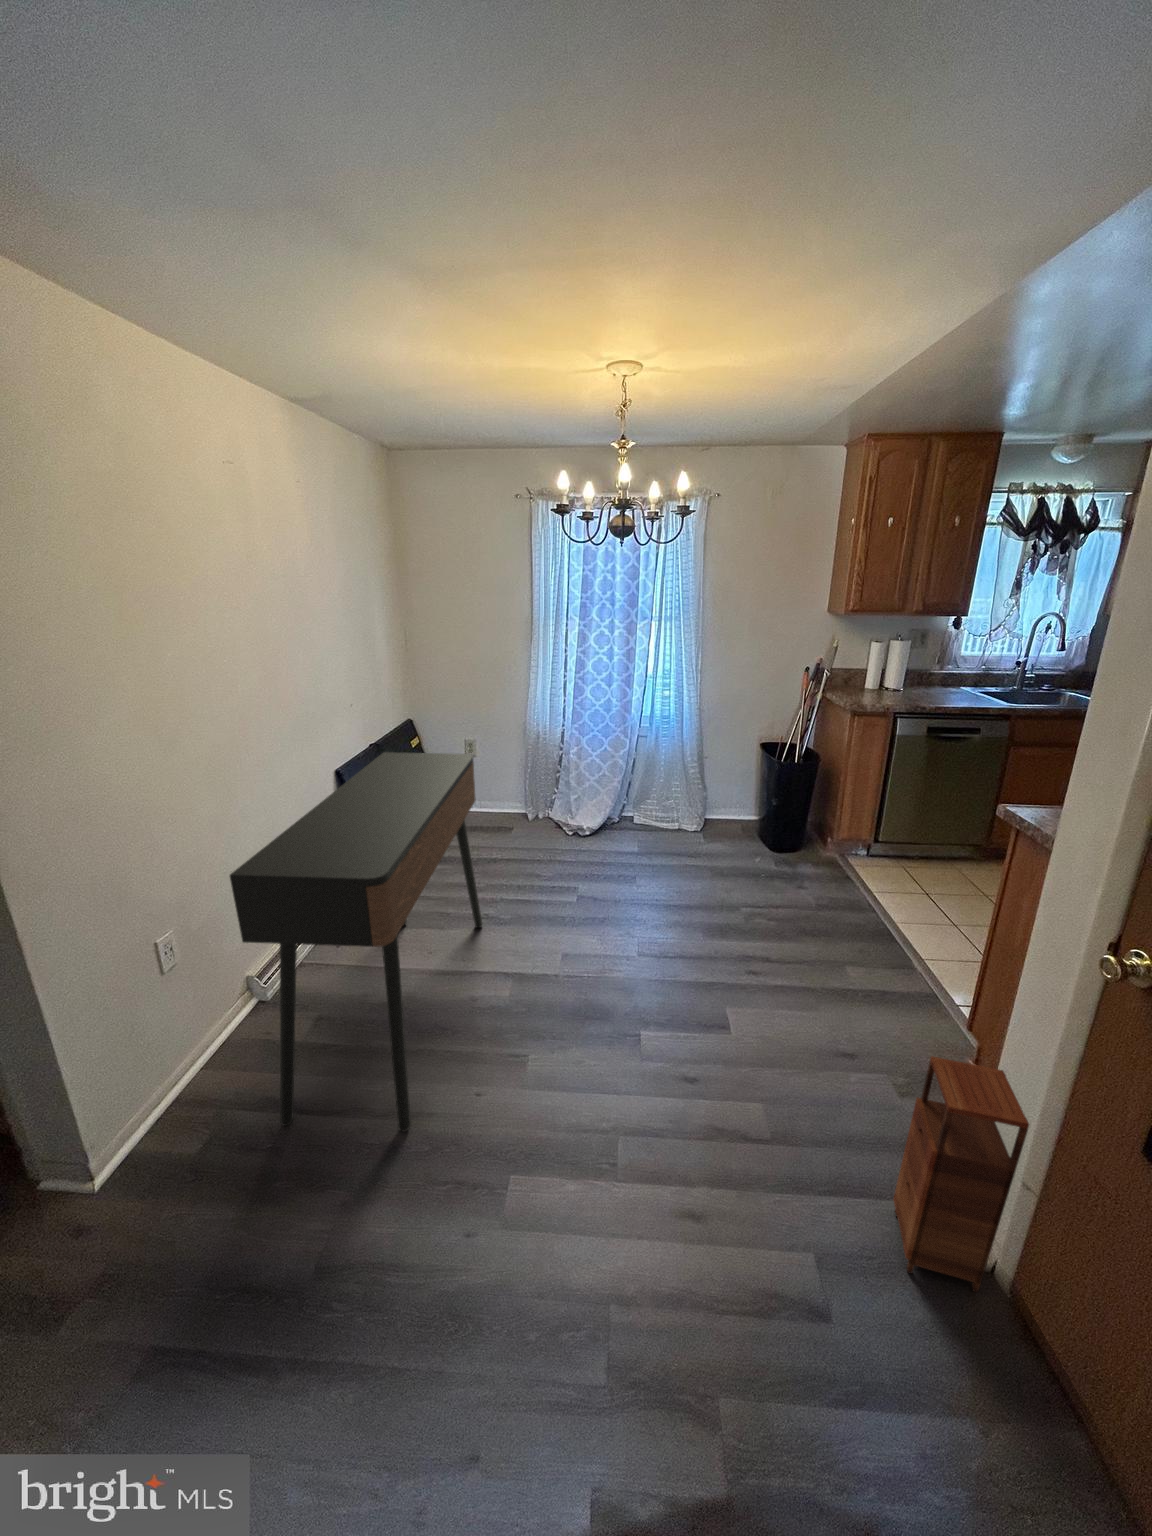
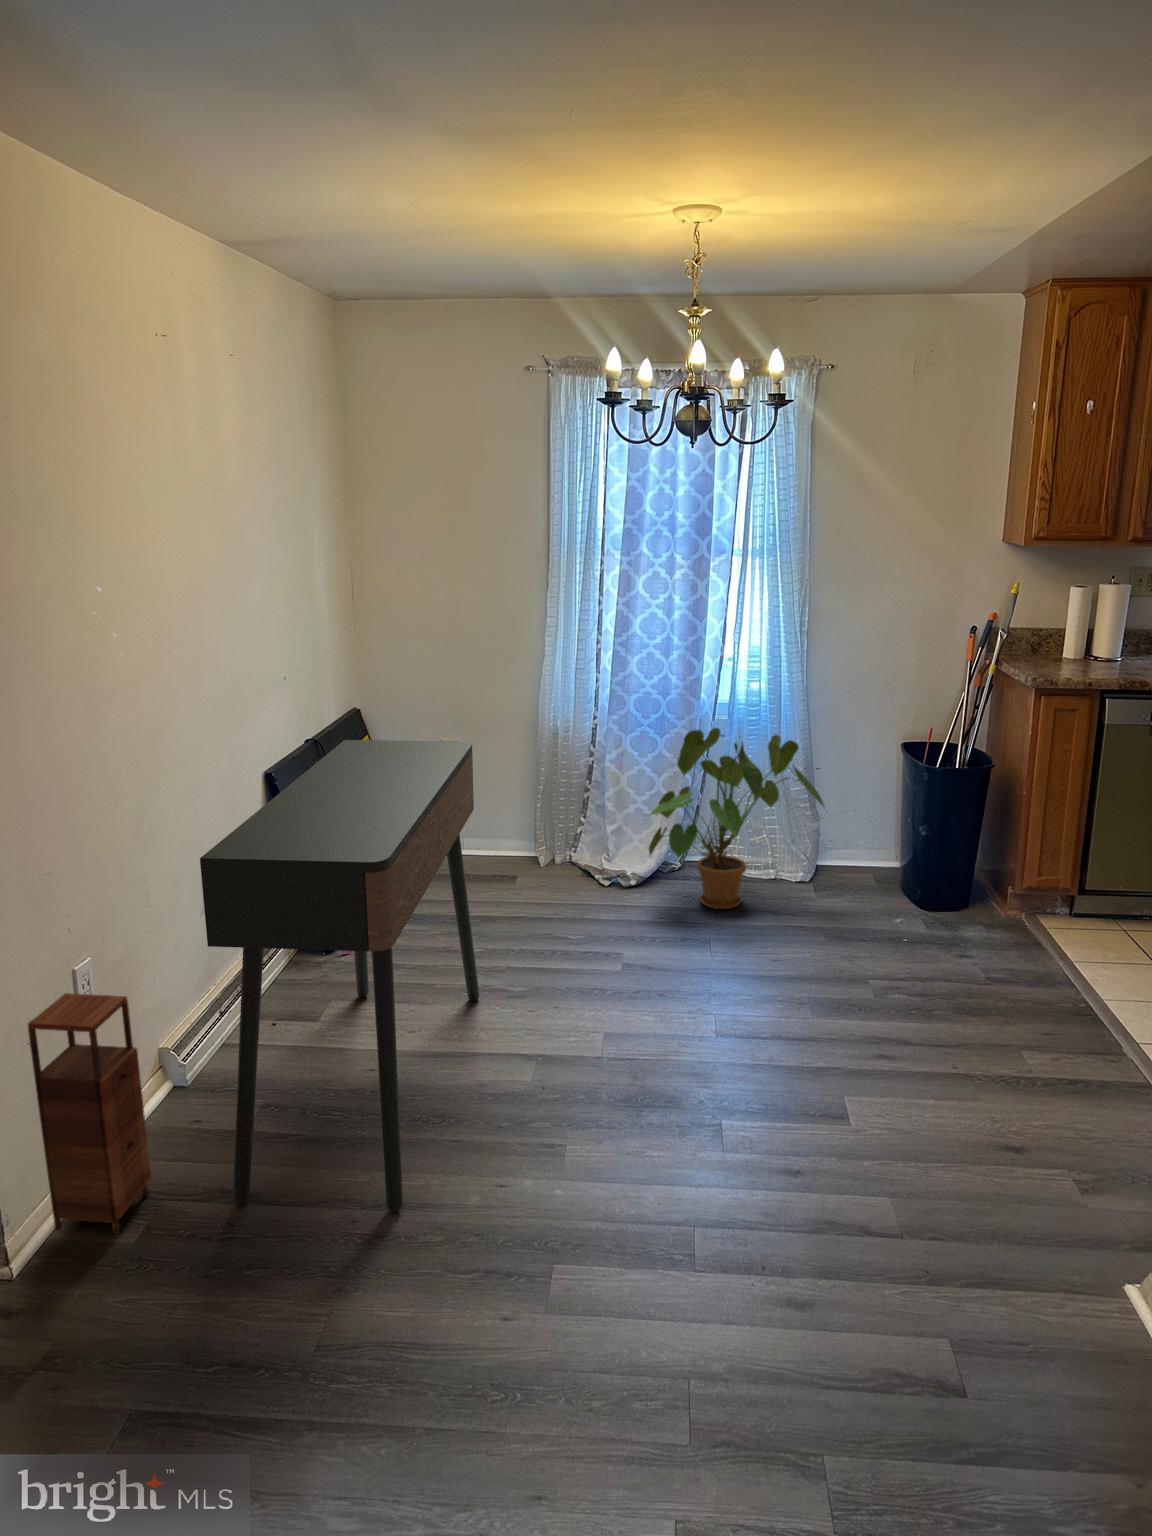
house plant: none [595,733,714,852] -> present [648,728,826,909]
storage cabinet: present [893,1057,1029,1292] -> present [28,993,151,1234]

